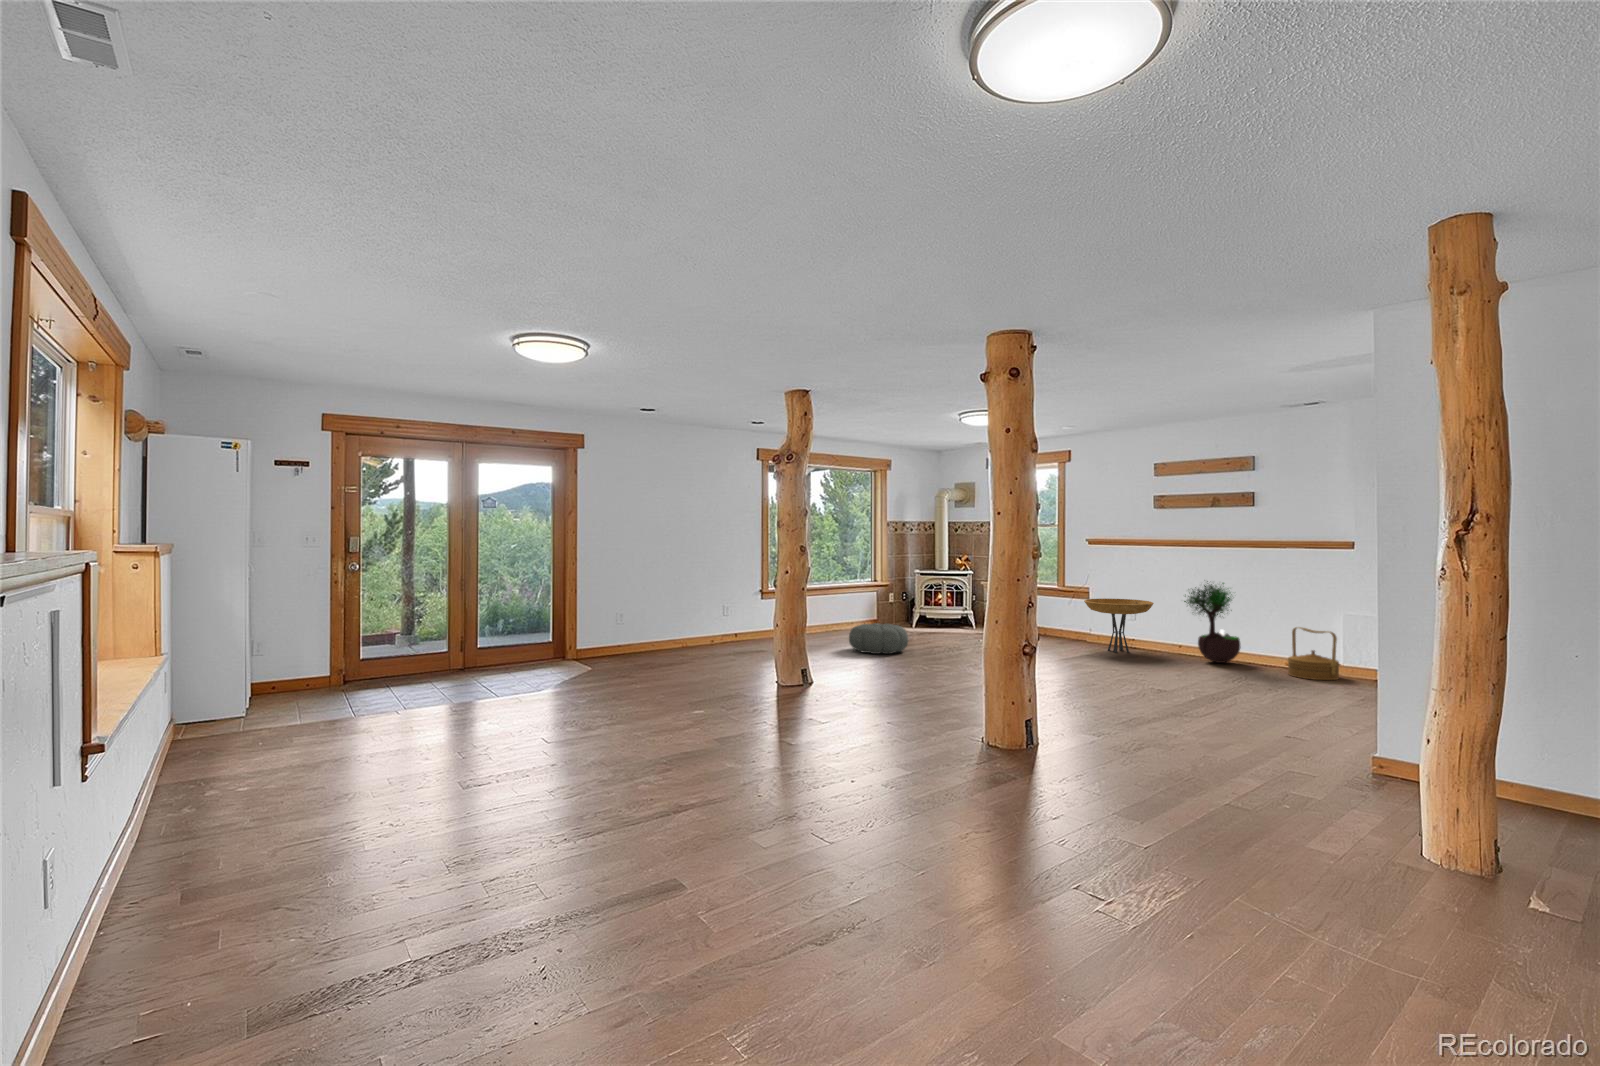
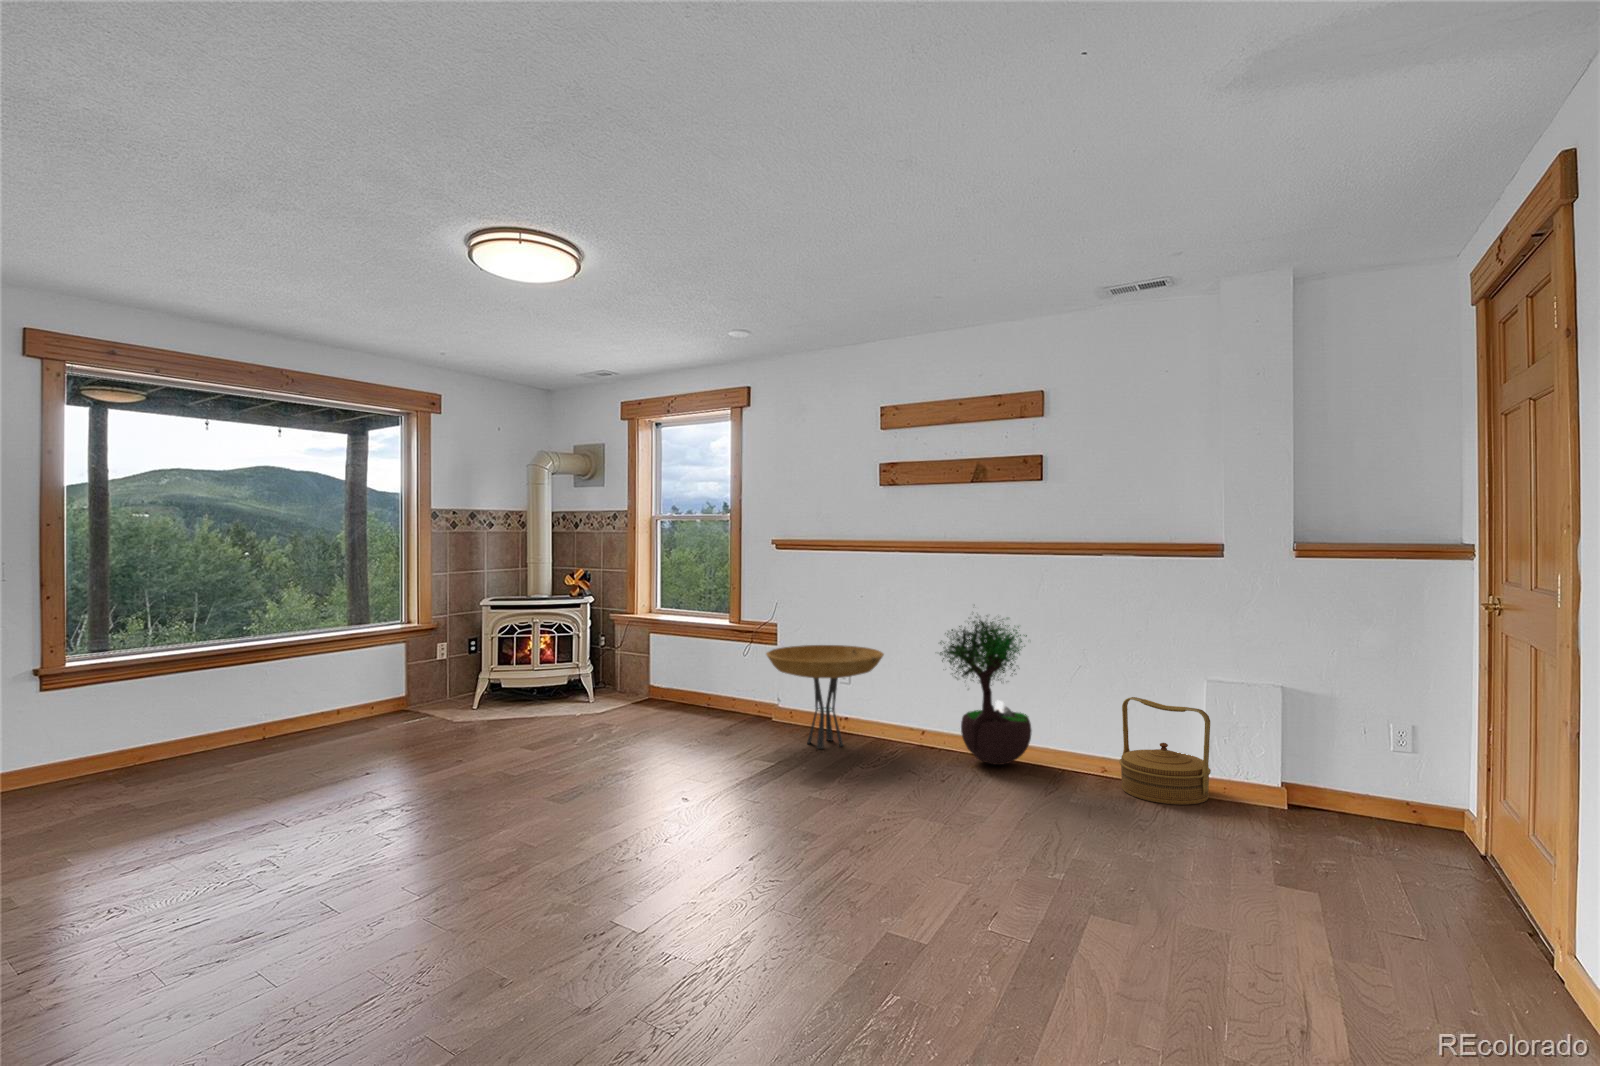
pouf: present [849,623,908,654] -> none [234,729,394,813]

